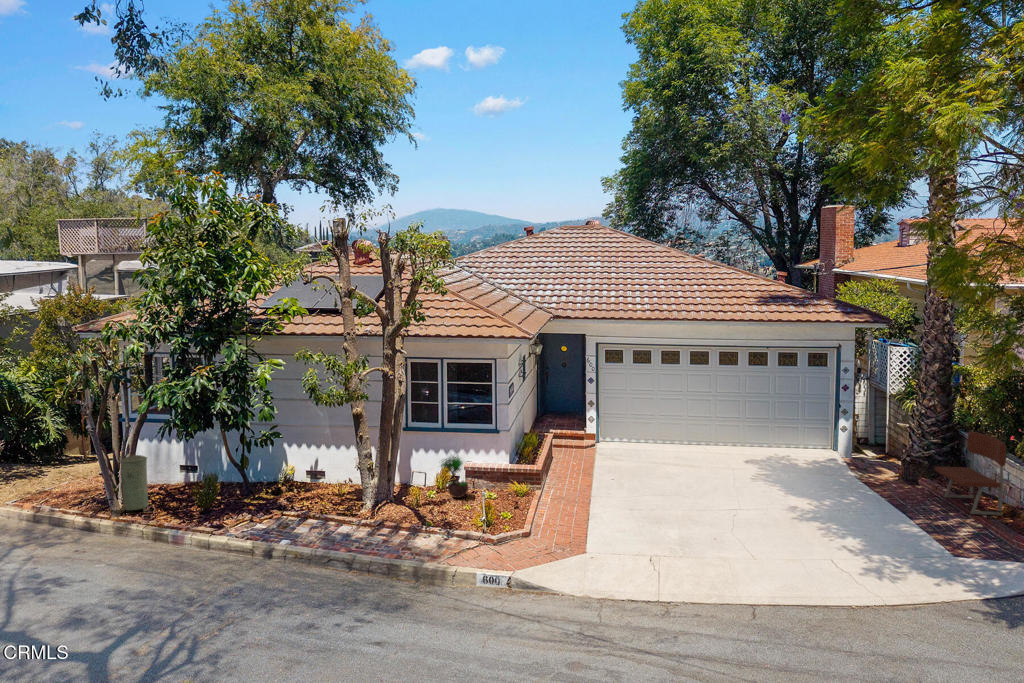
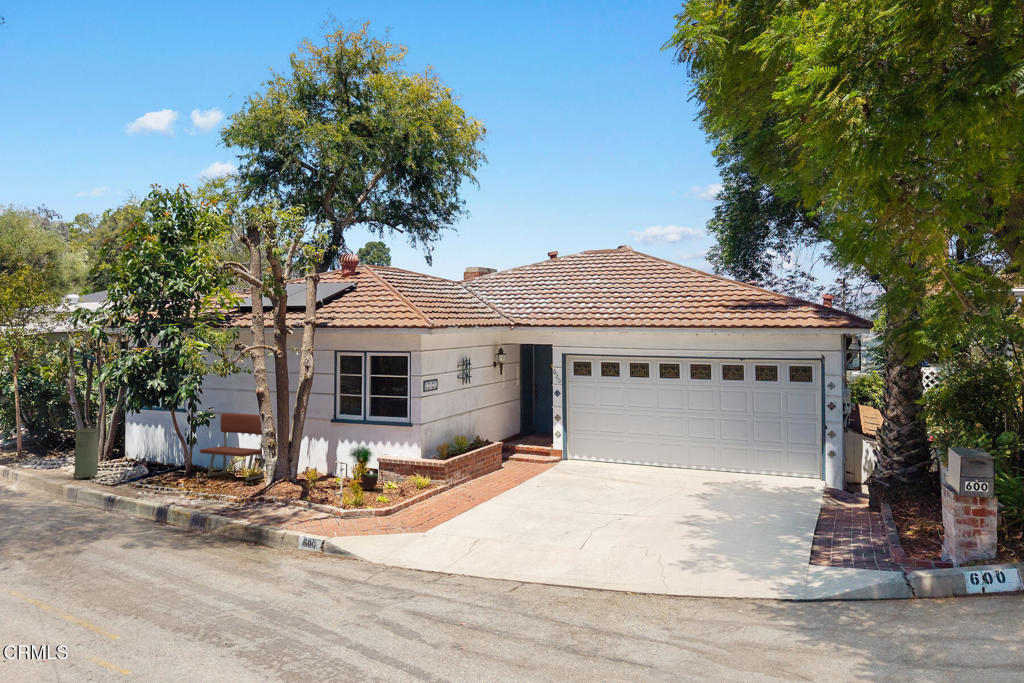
bench: present [935,432,1006,515] -> present [200,413,264,481]

